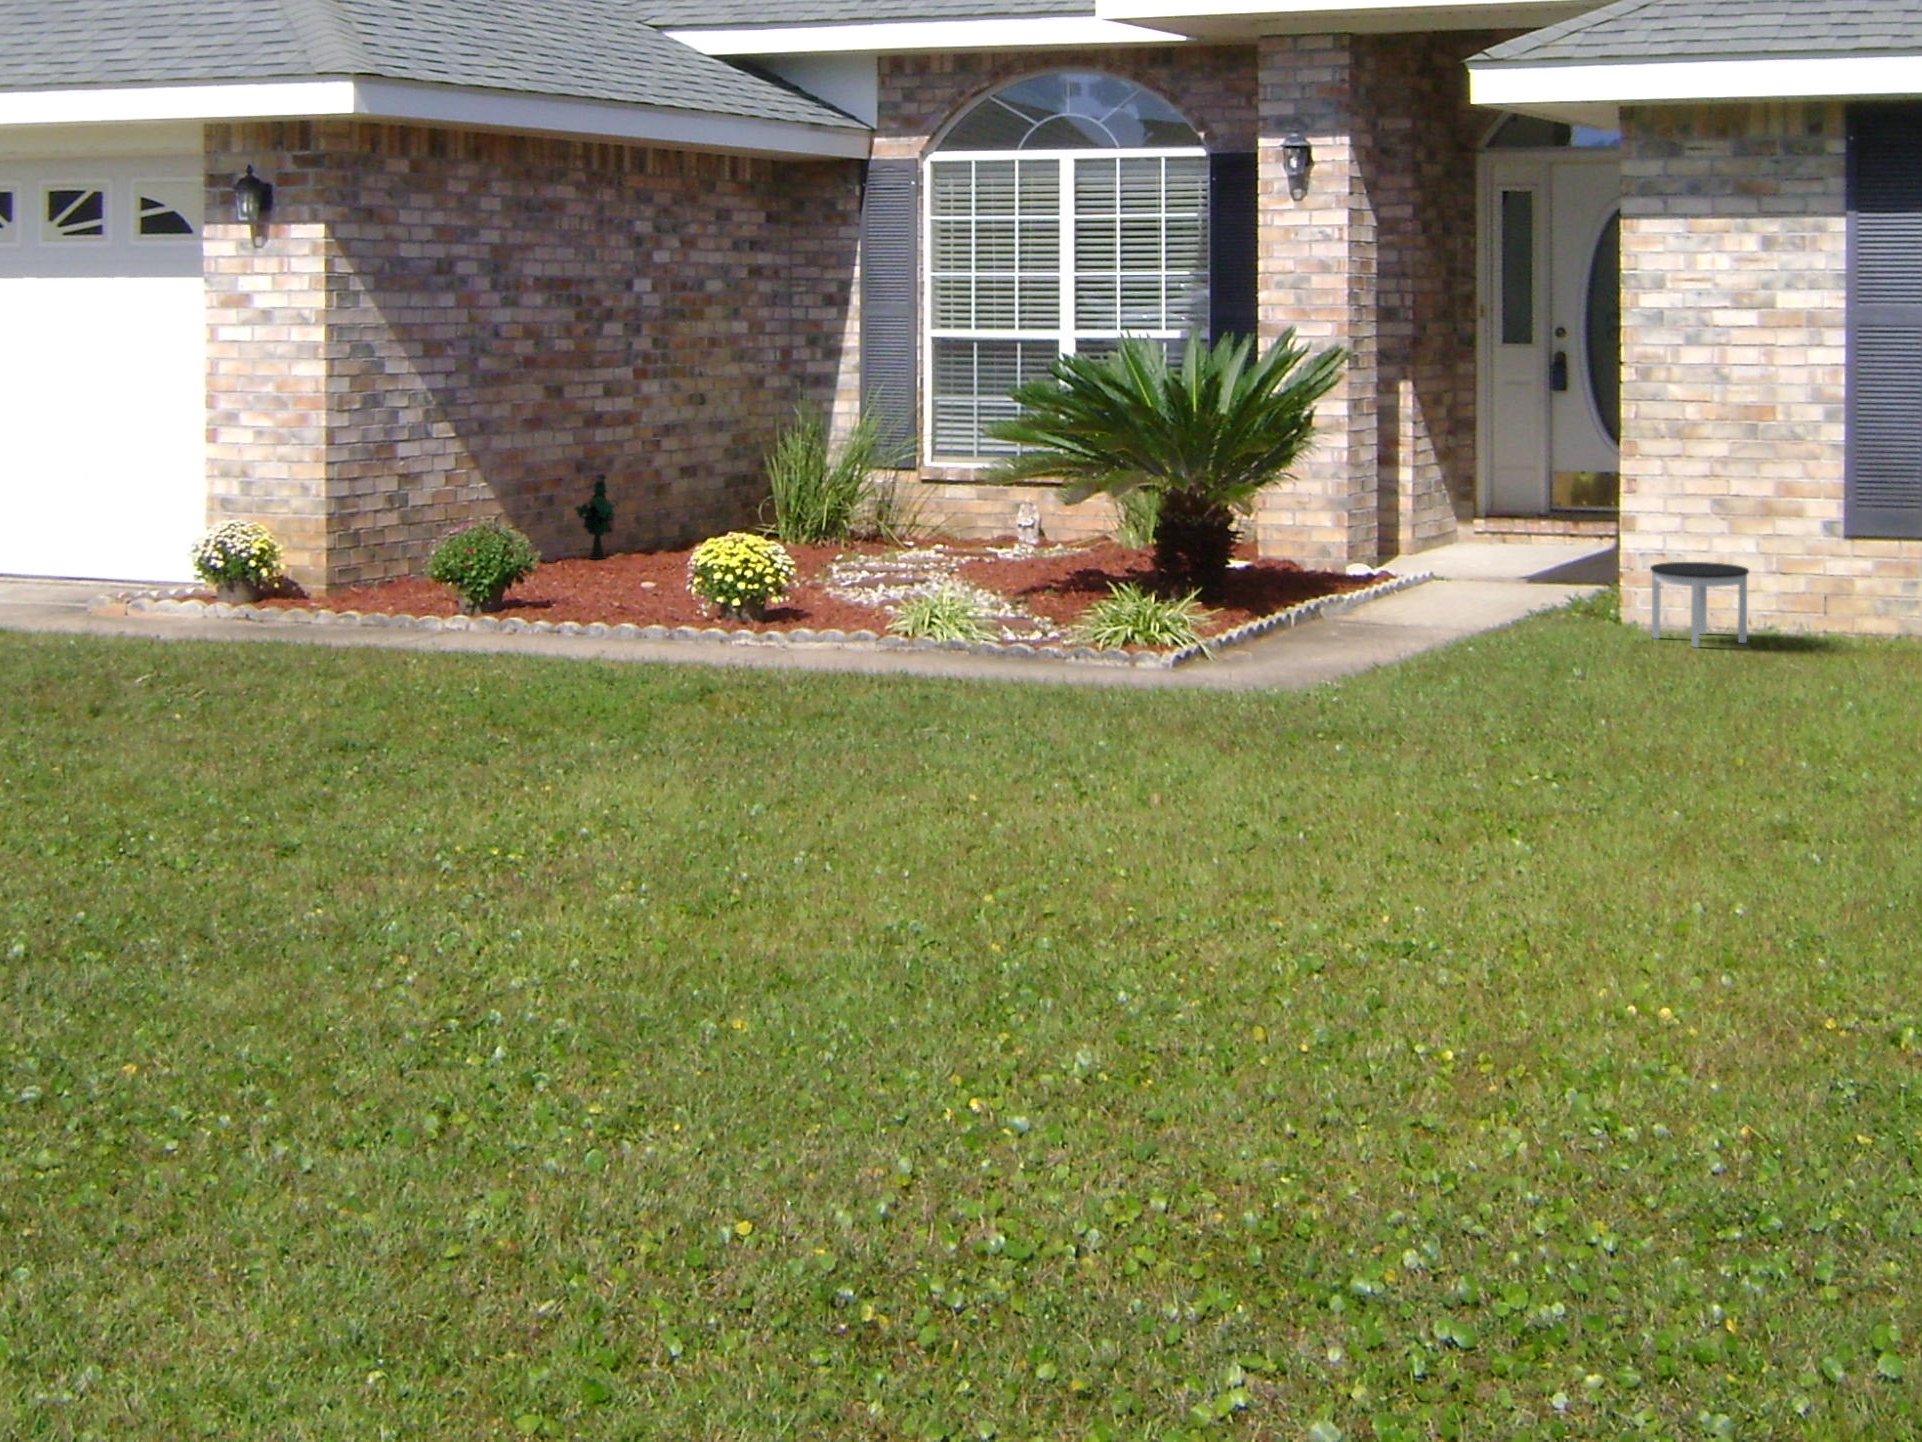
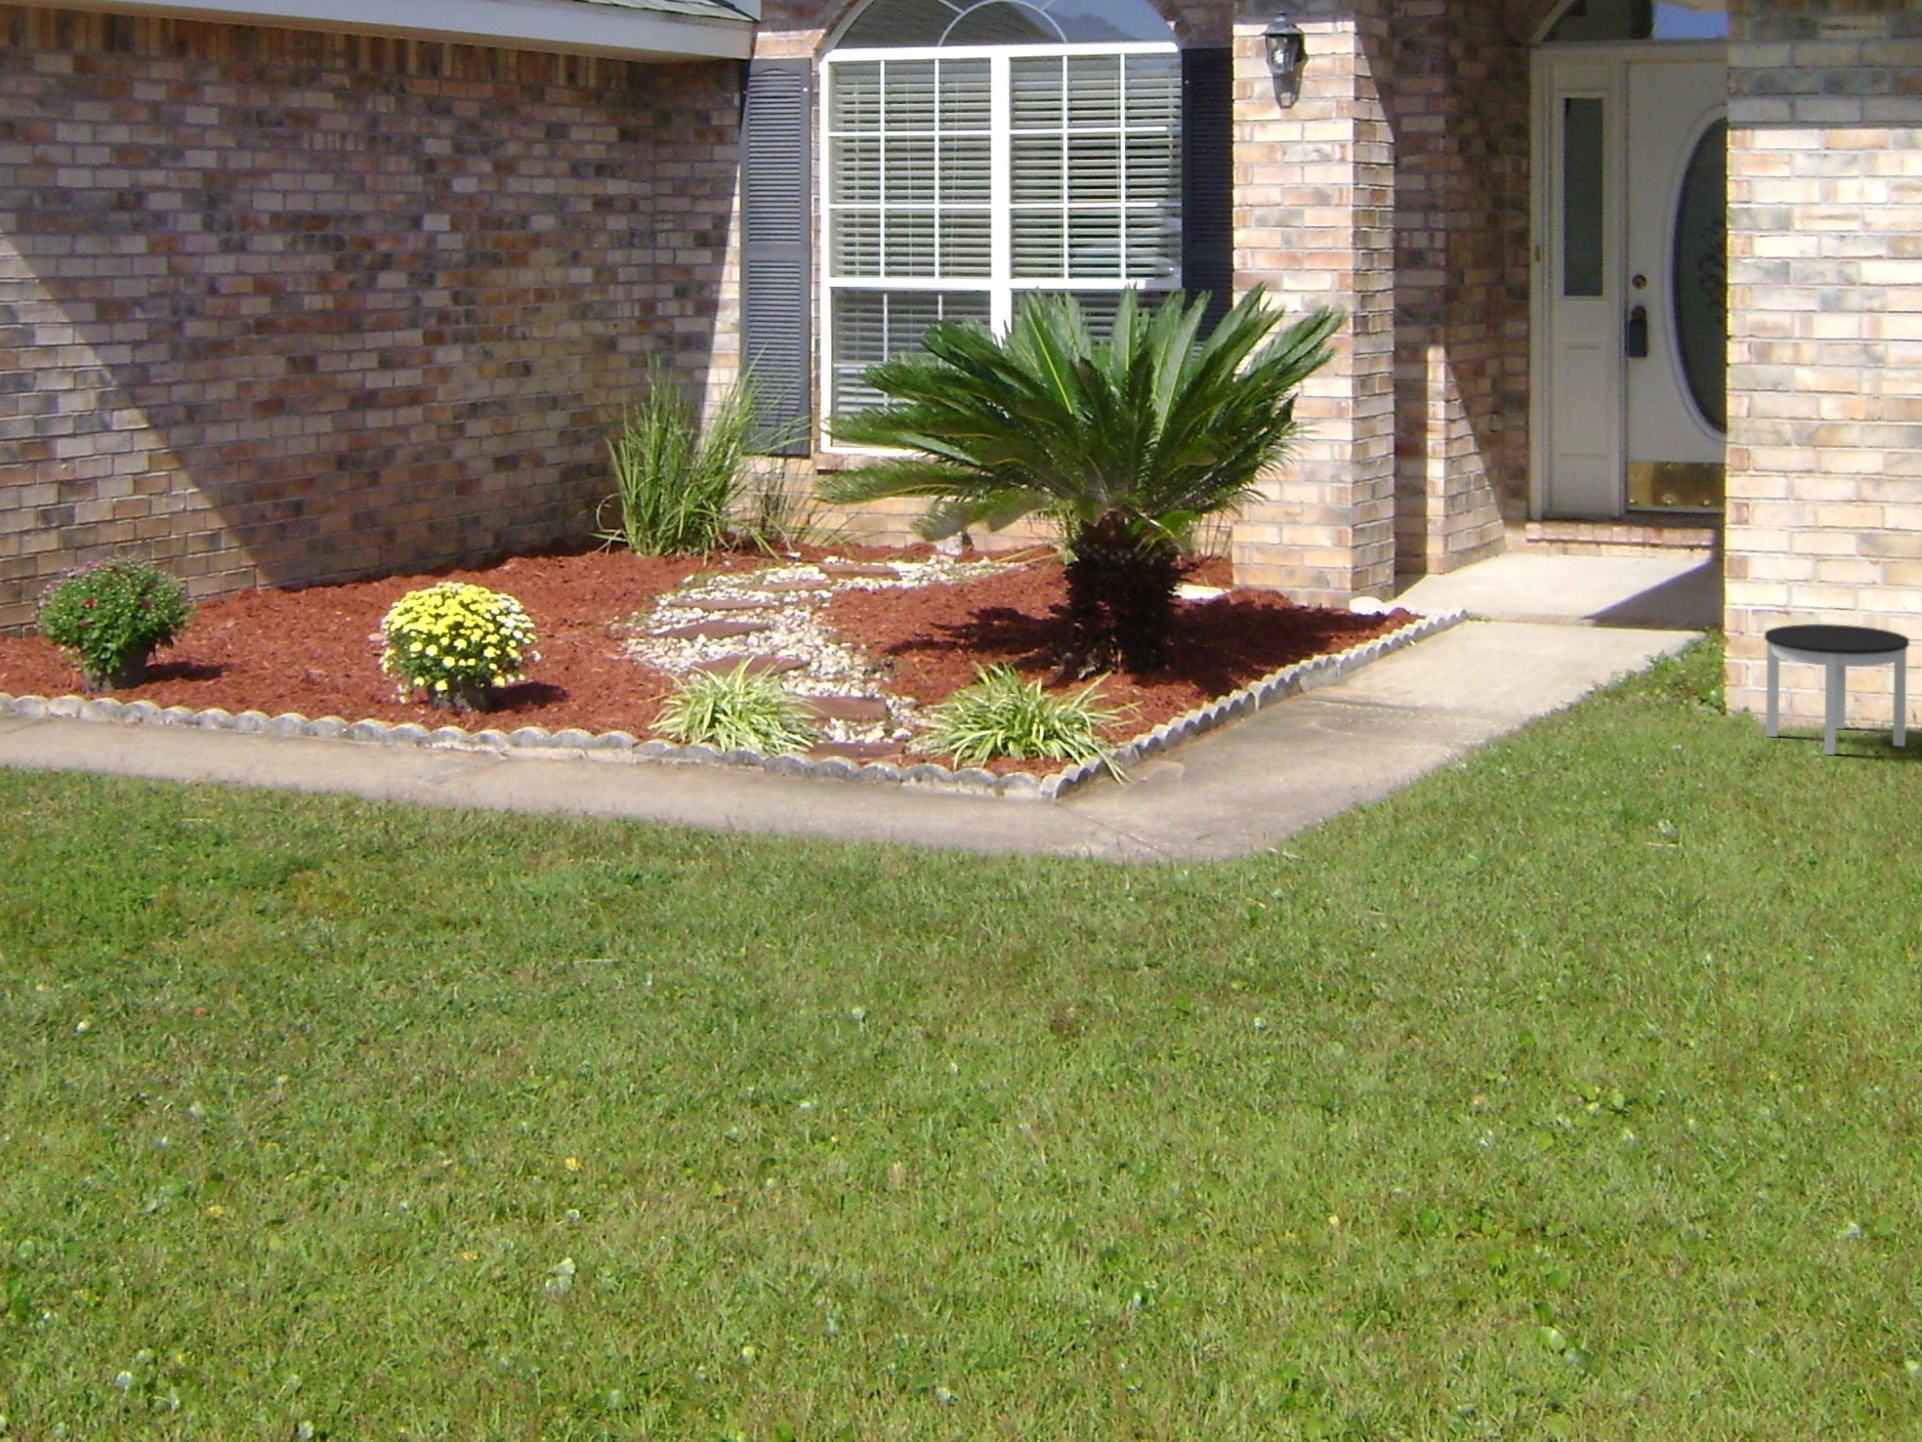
decorative plant: present [575,476,618,559] -> none [327,474,391,587]

